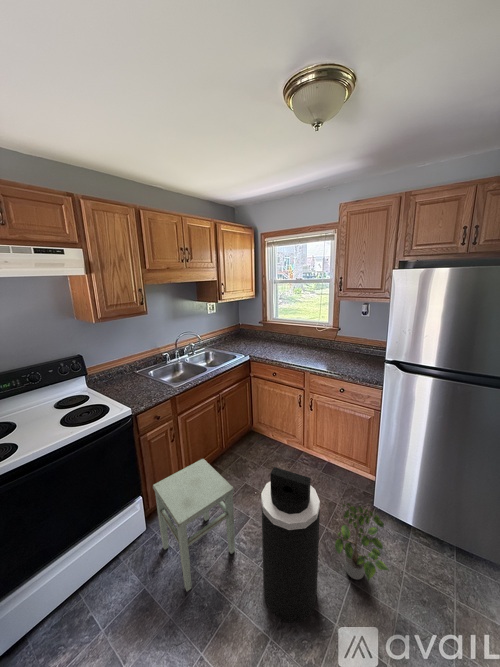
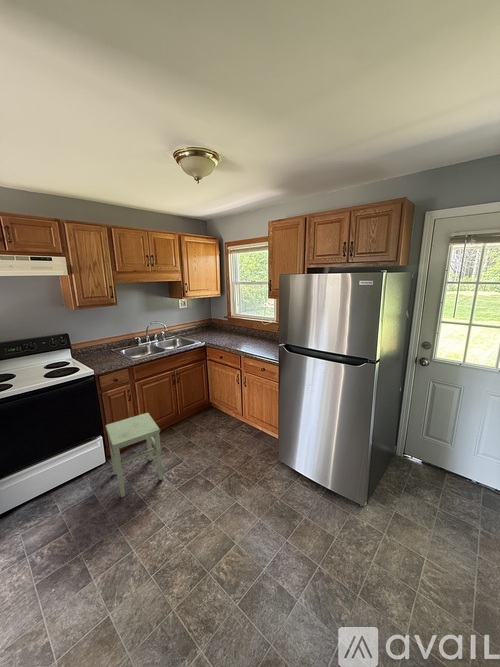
trash can: present [261,467,320,623] -> none [165,410,211,518]
potted plant: present [335,503,389,581] -> none [227,441,259,500]

